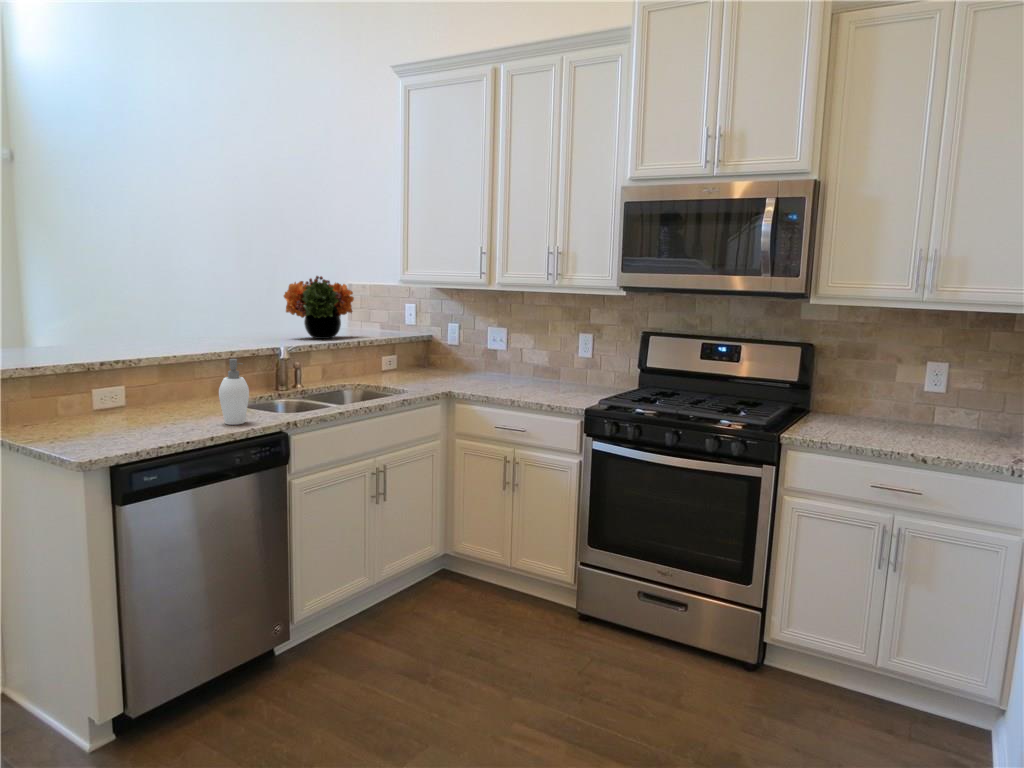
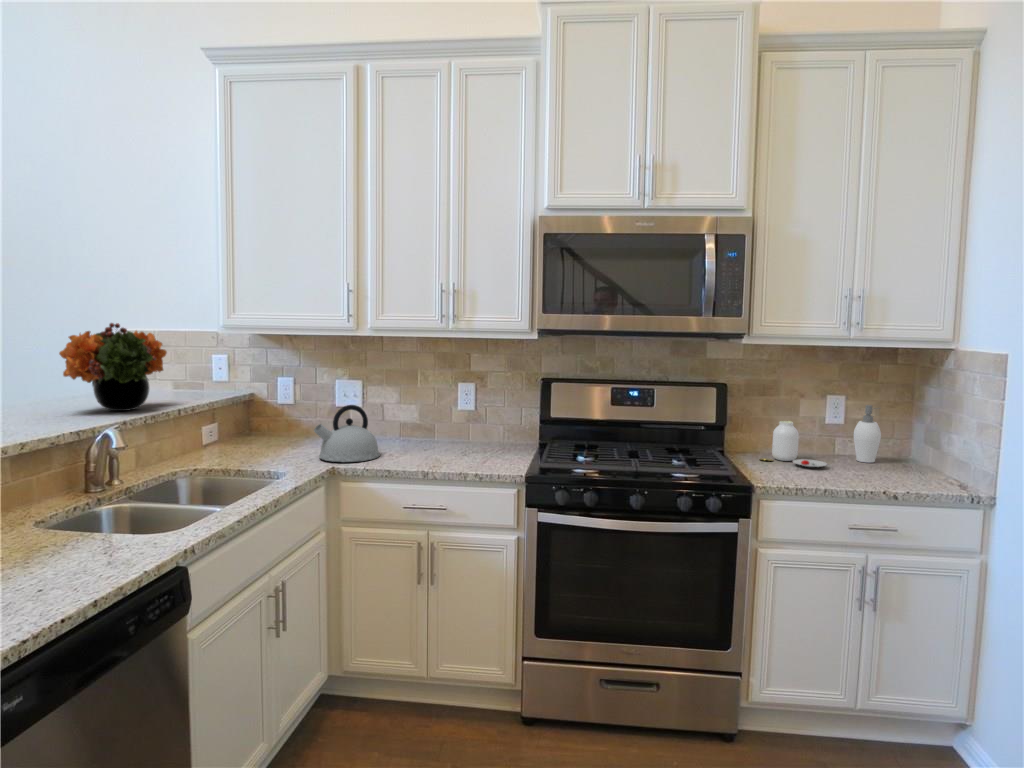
kettle: none [445,344,496,389] -> present [314,405,380,462]
soap dispenser: present [219,359,249,425] -> present [854,405,881,463]
jar: none [835,384,900,431] -> present [760,421,827,467]

